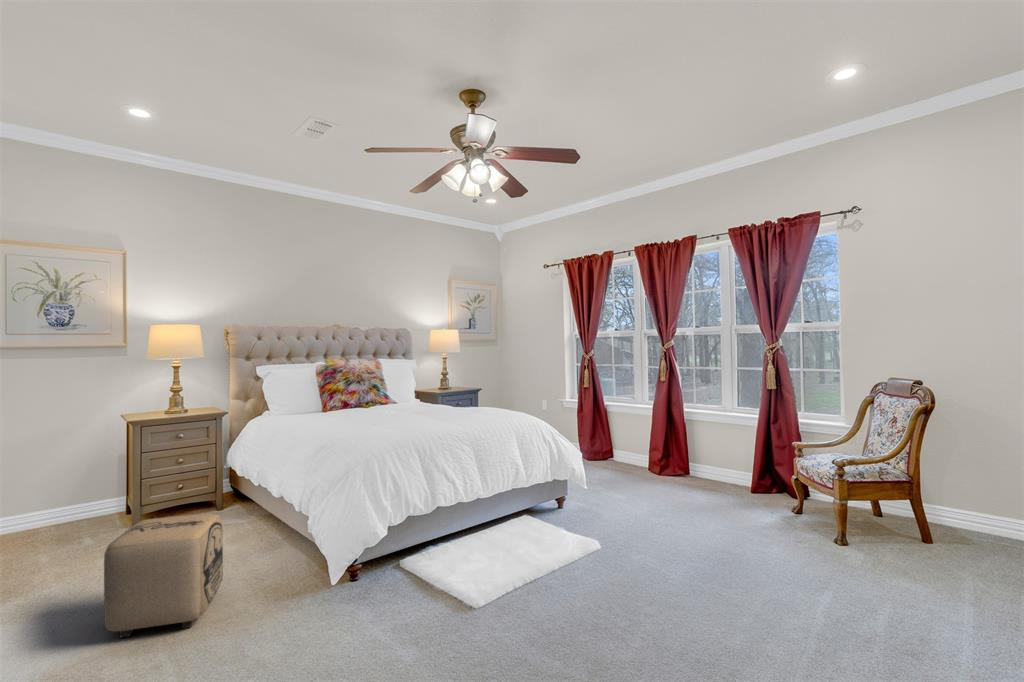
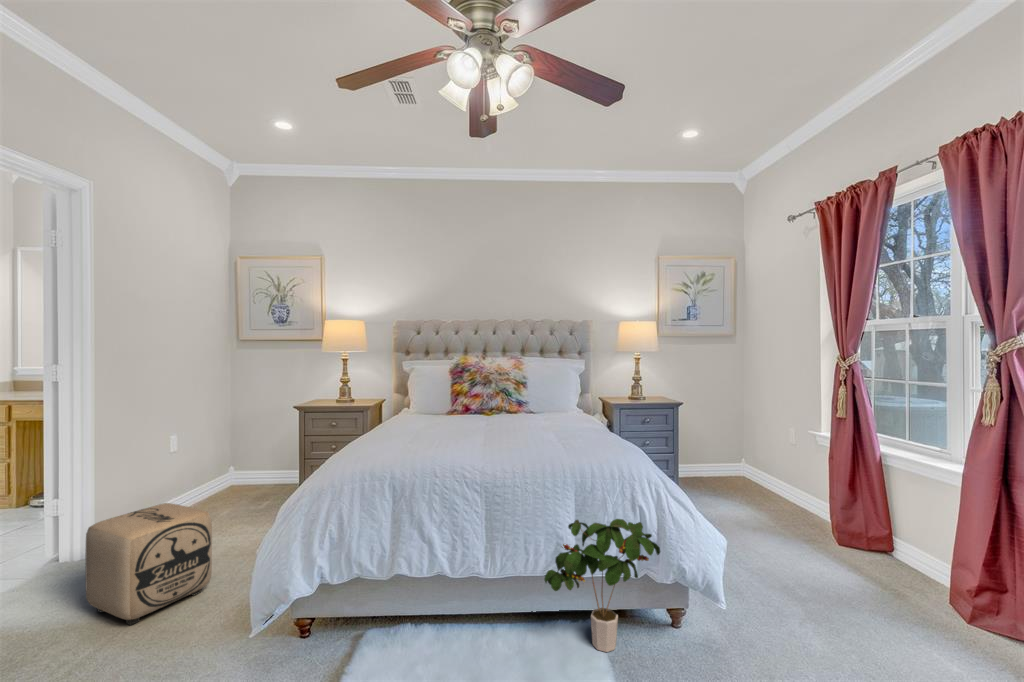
potted plant: none [515,447,567,525] -> present [544,519,660,652]

